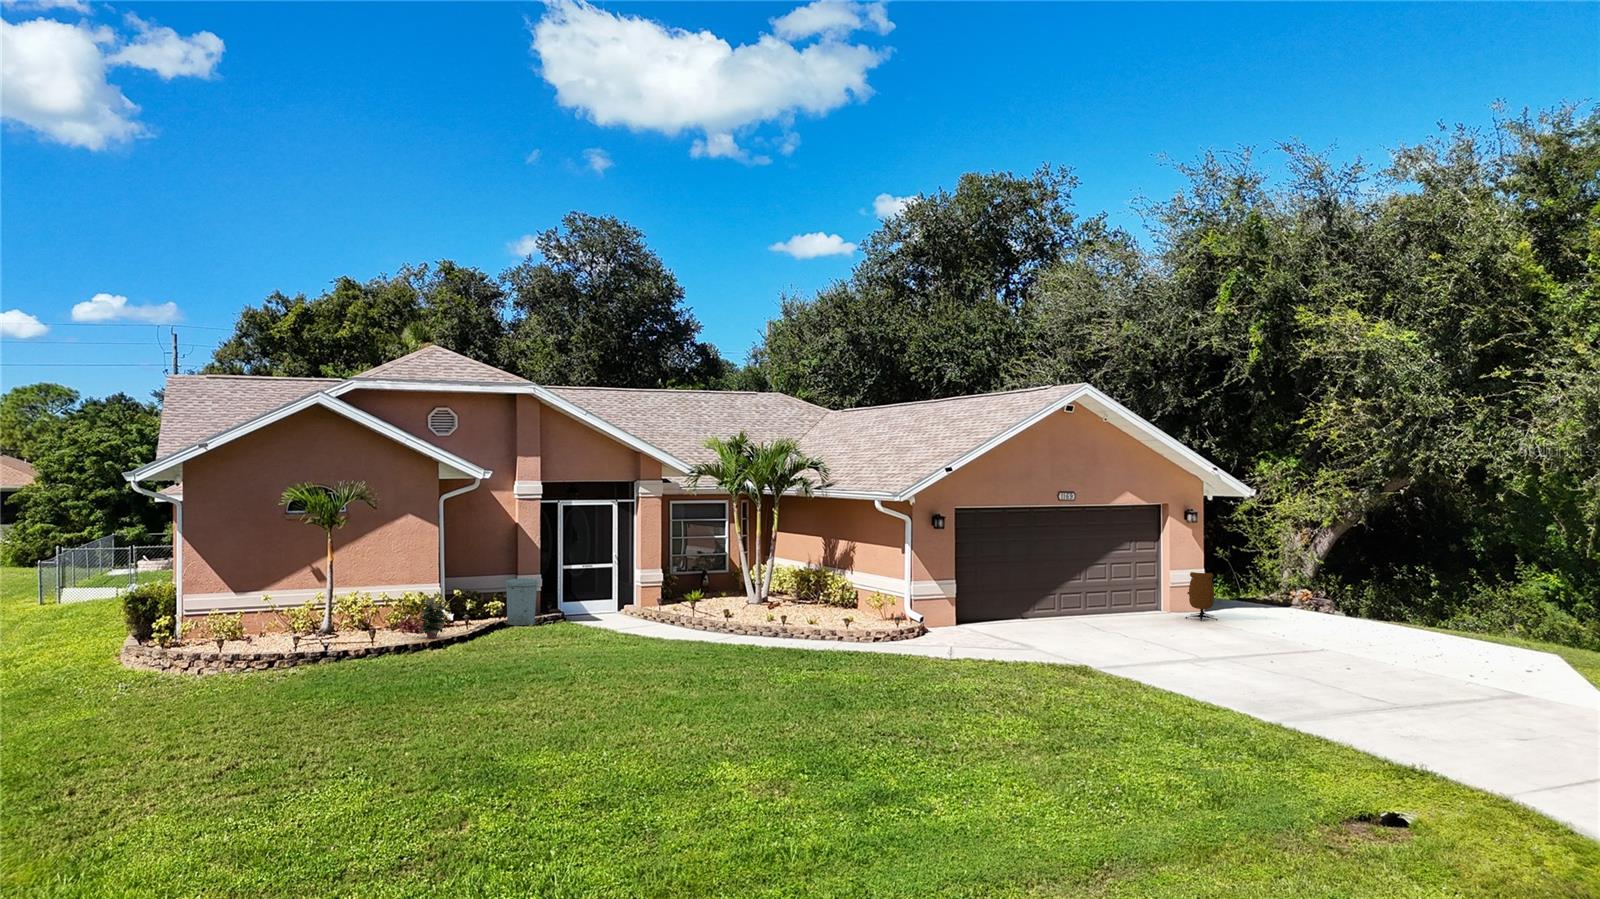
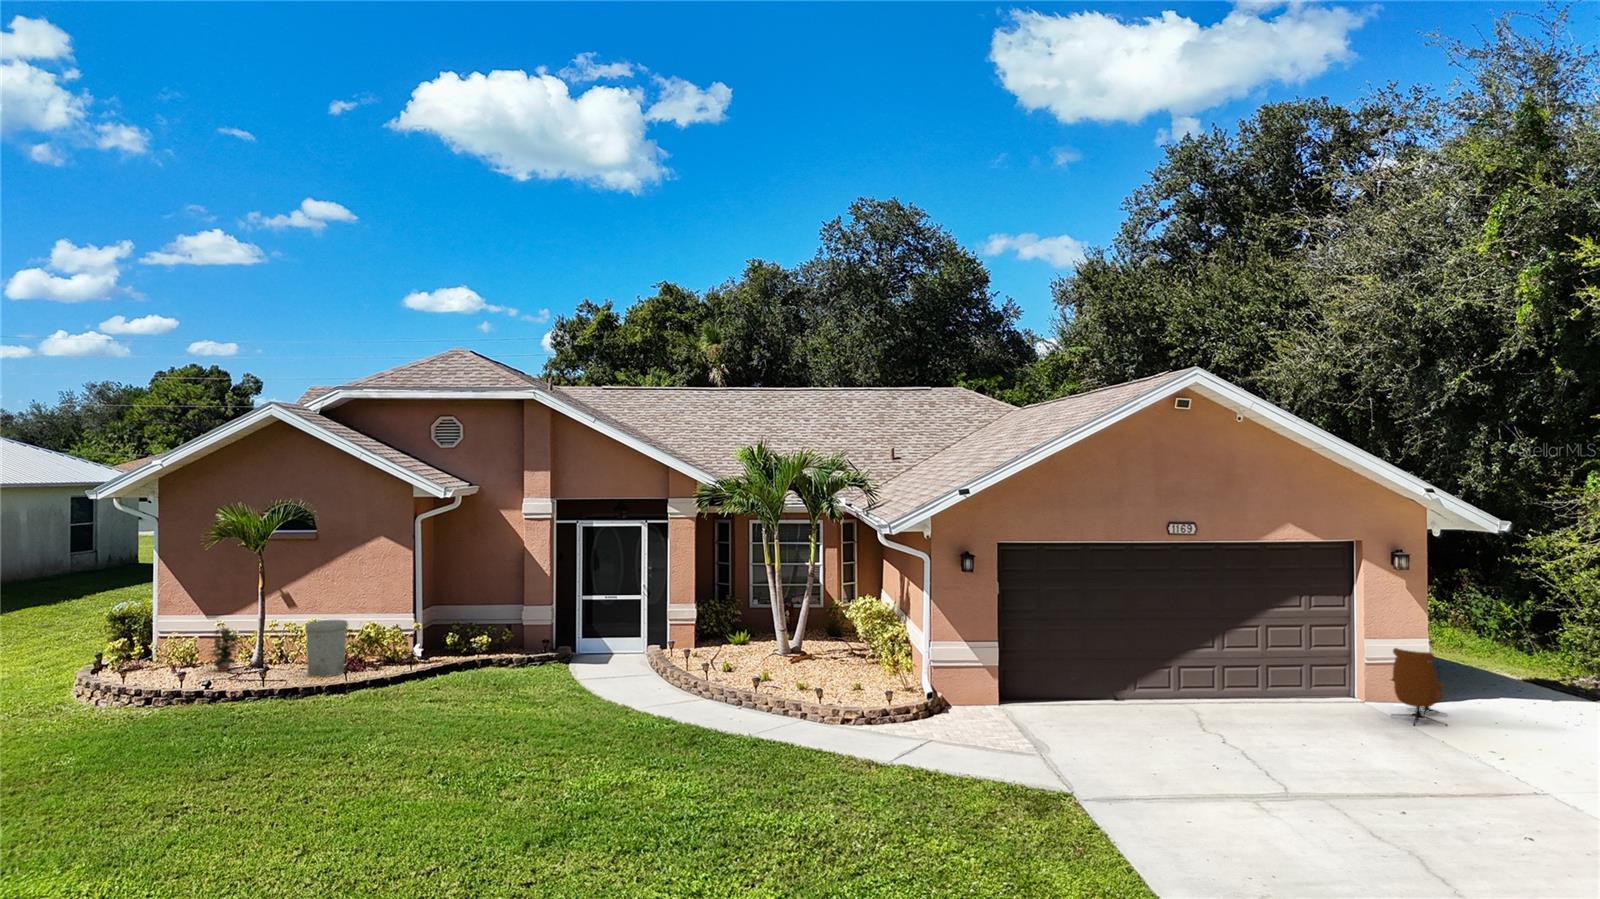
trash can: present [505,578,538,625] -> present [305,620,348,677]
decorative plant: present [418,599,445,638] -> present [210,628,239,671]

